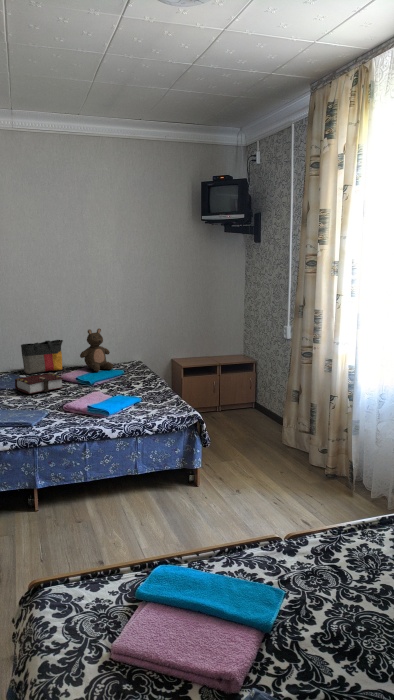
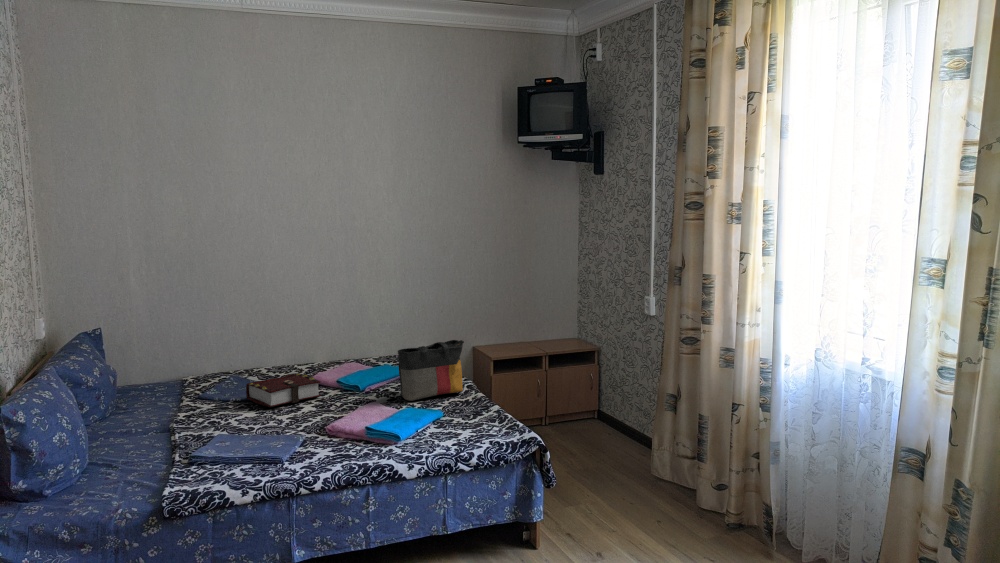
stuffed bear: present [80,329,113,371] -> none [340,304,390,368]
tote bag: present [21,340,63,374] -> present [398,340,464,401]

